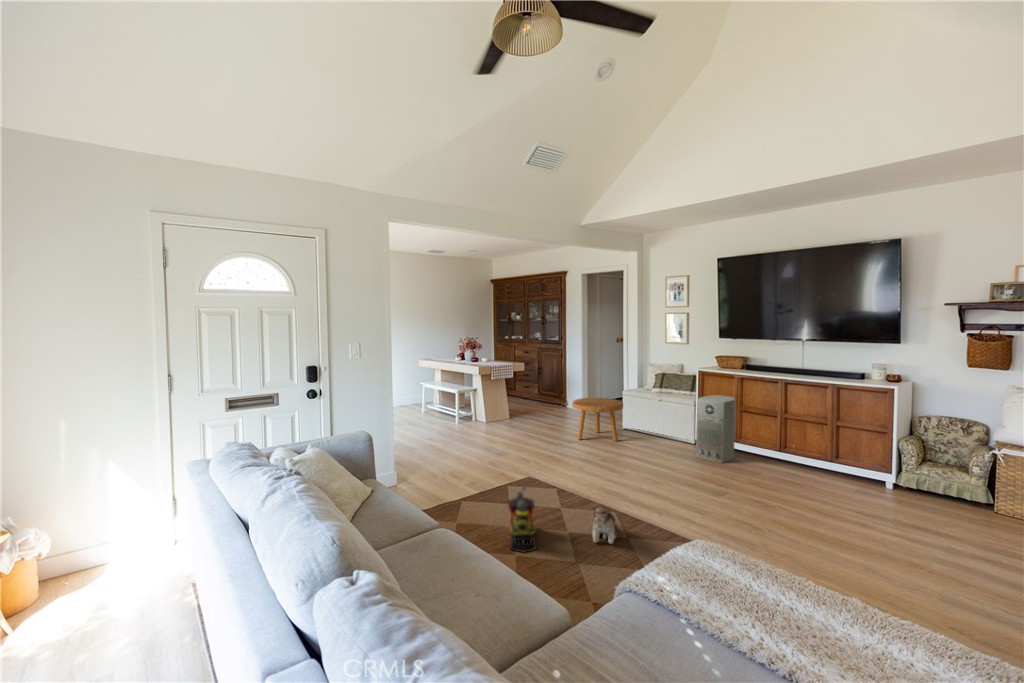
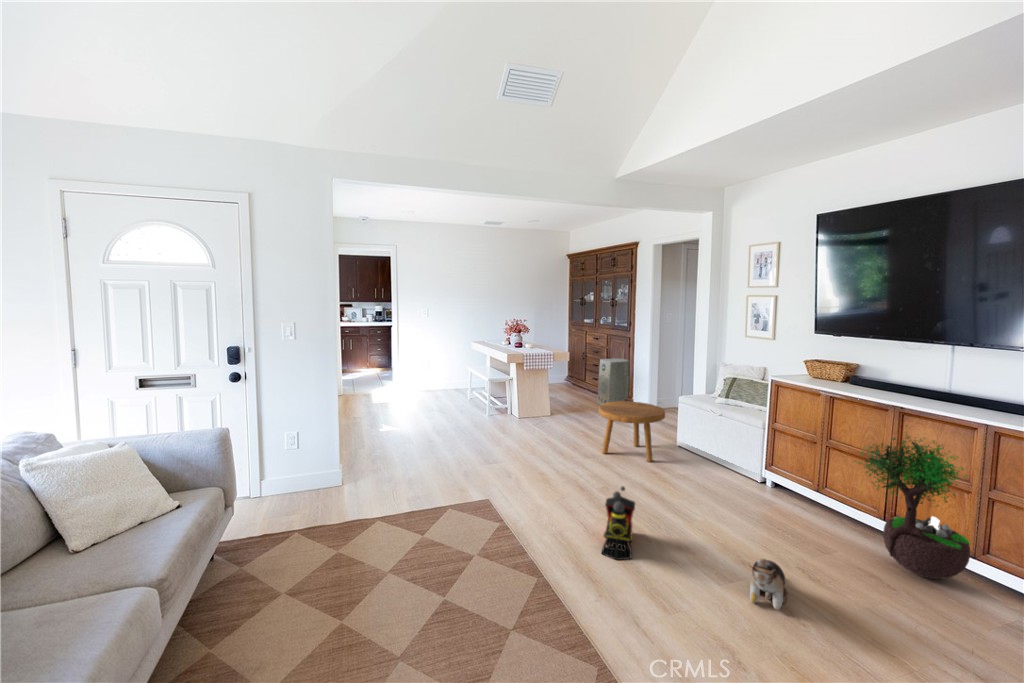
potted tree: none [770,387,832,478] -> present [854,425,970,579]
air purifier: present [696,395,735,463] -> present [597,359,629,405]
toy train: present [508,487,536,553] -> present [601,486,635,560]
plush toy: present [593,507,618,544] -> present [750,559,788,610]

